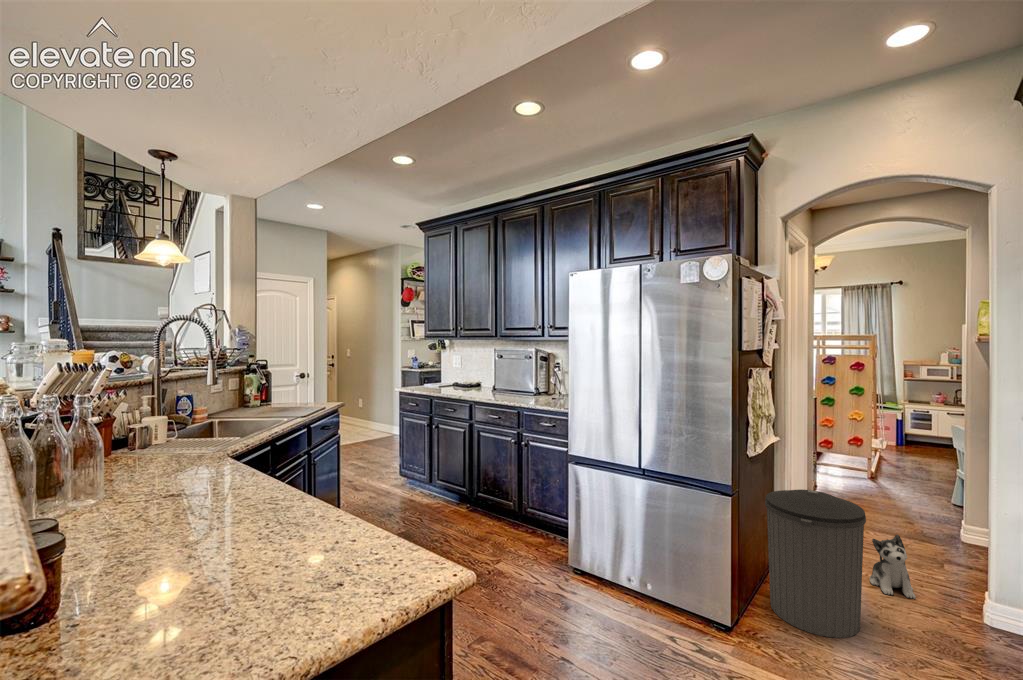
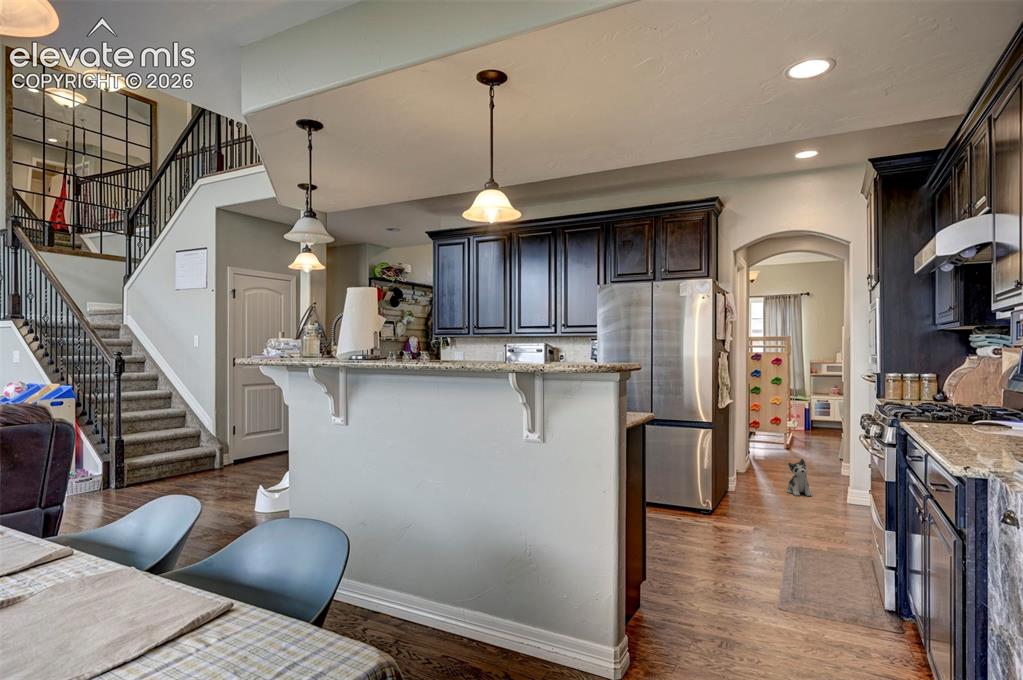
trash can: present [765,489,866,638] -> none [728,428,785,511]

